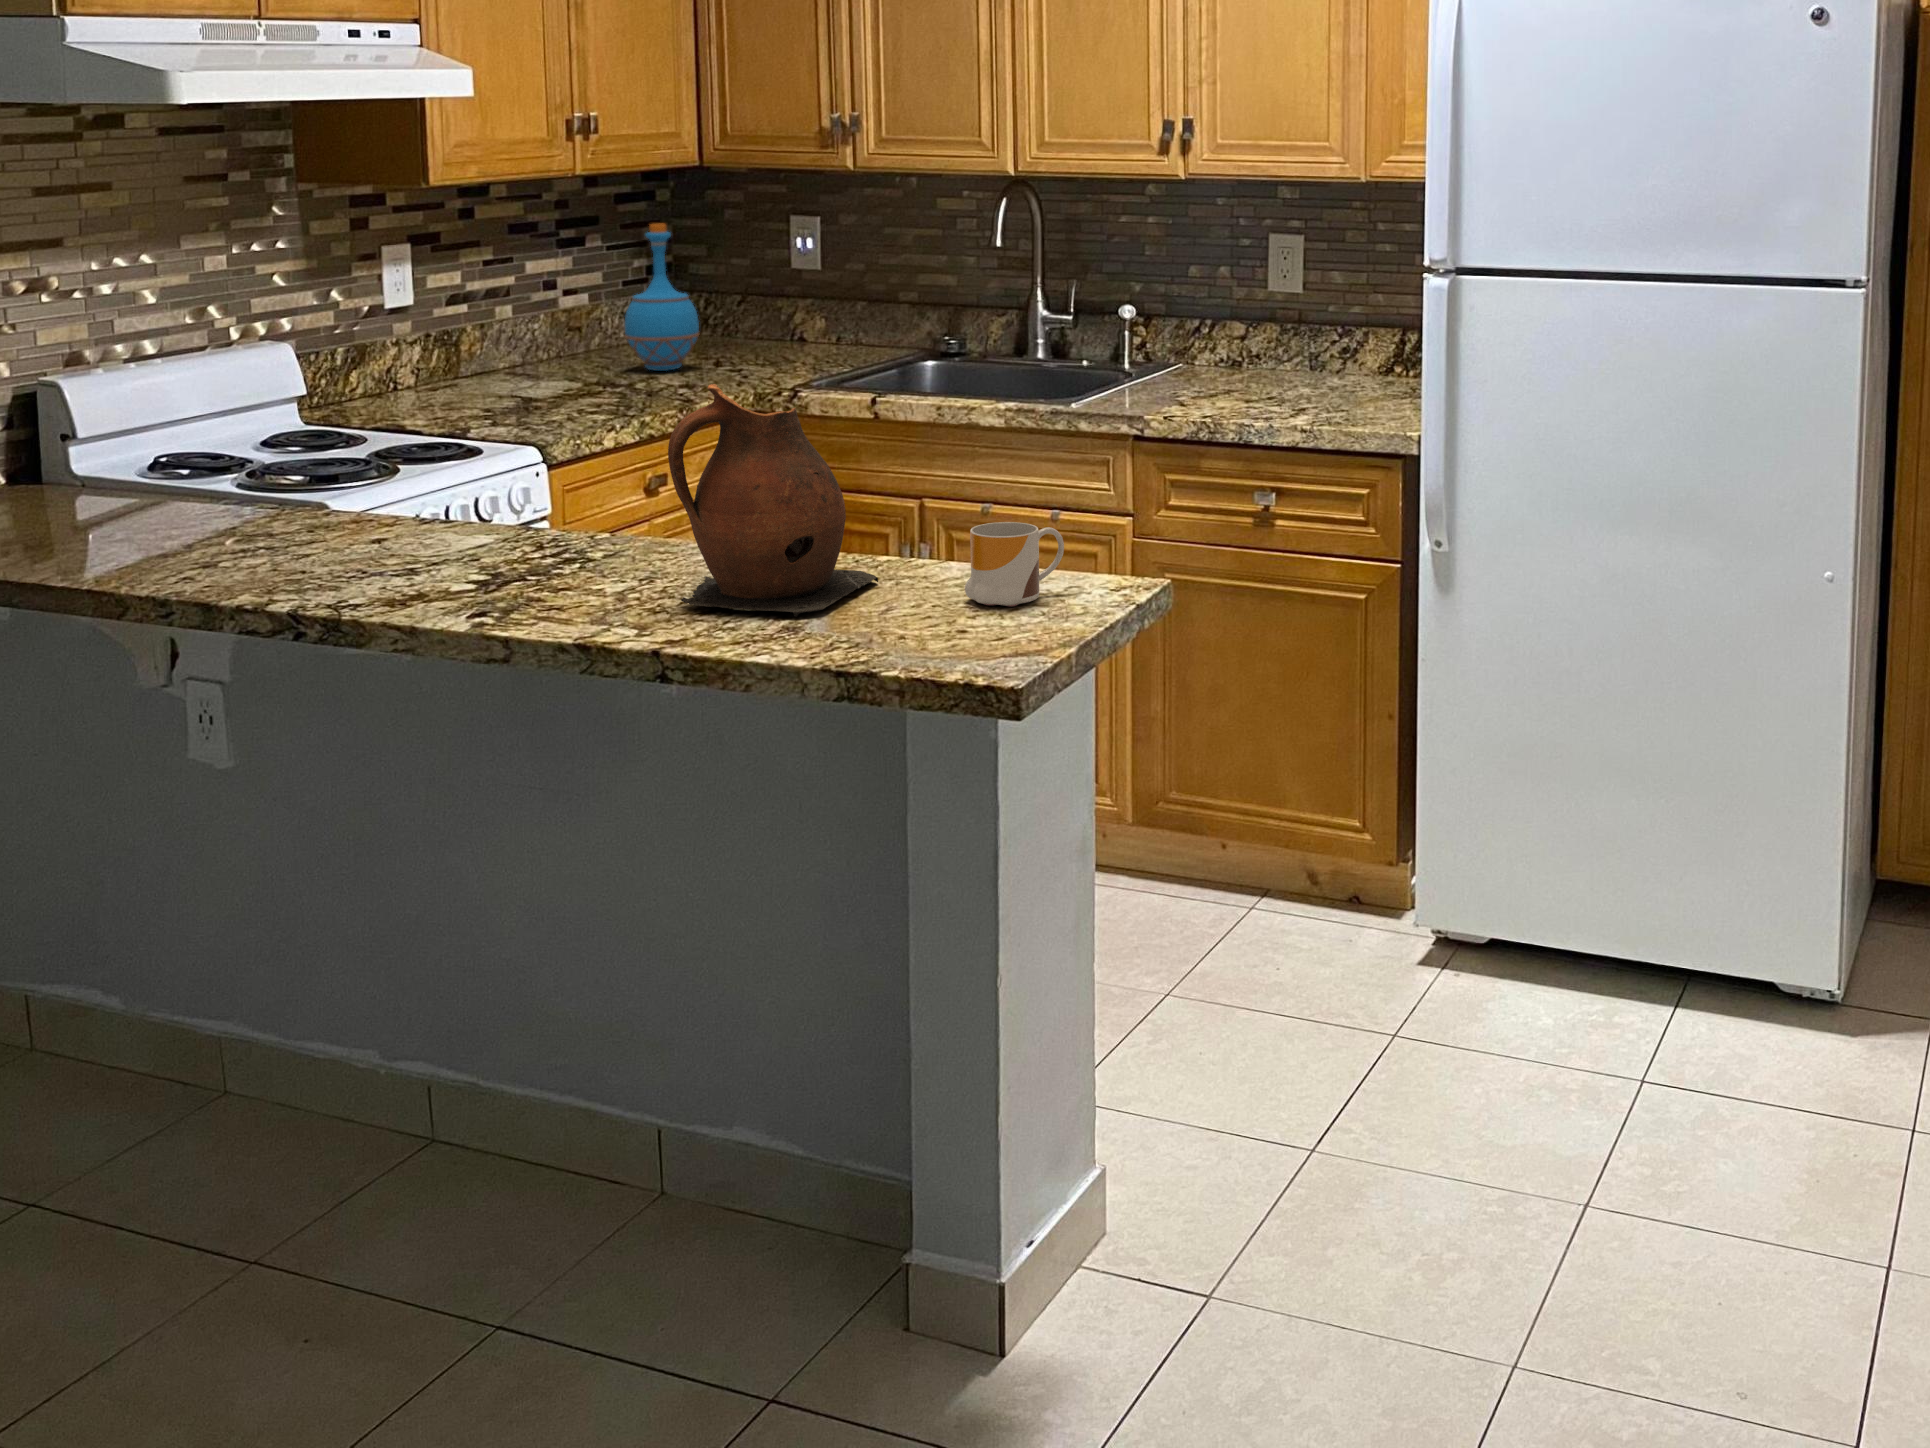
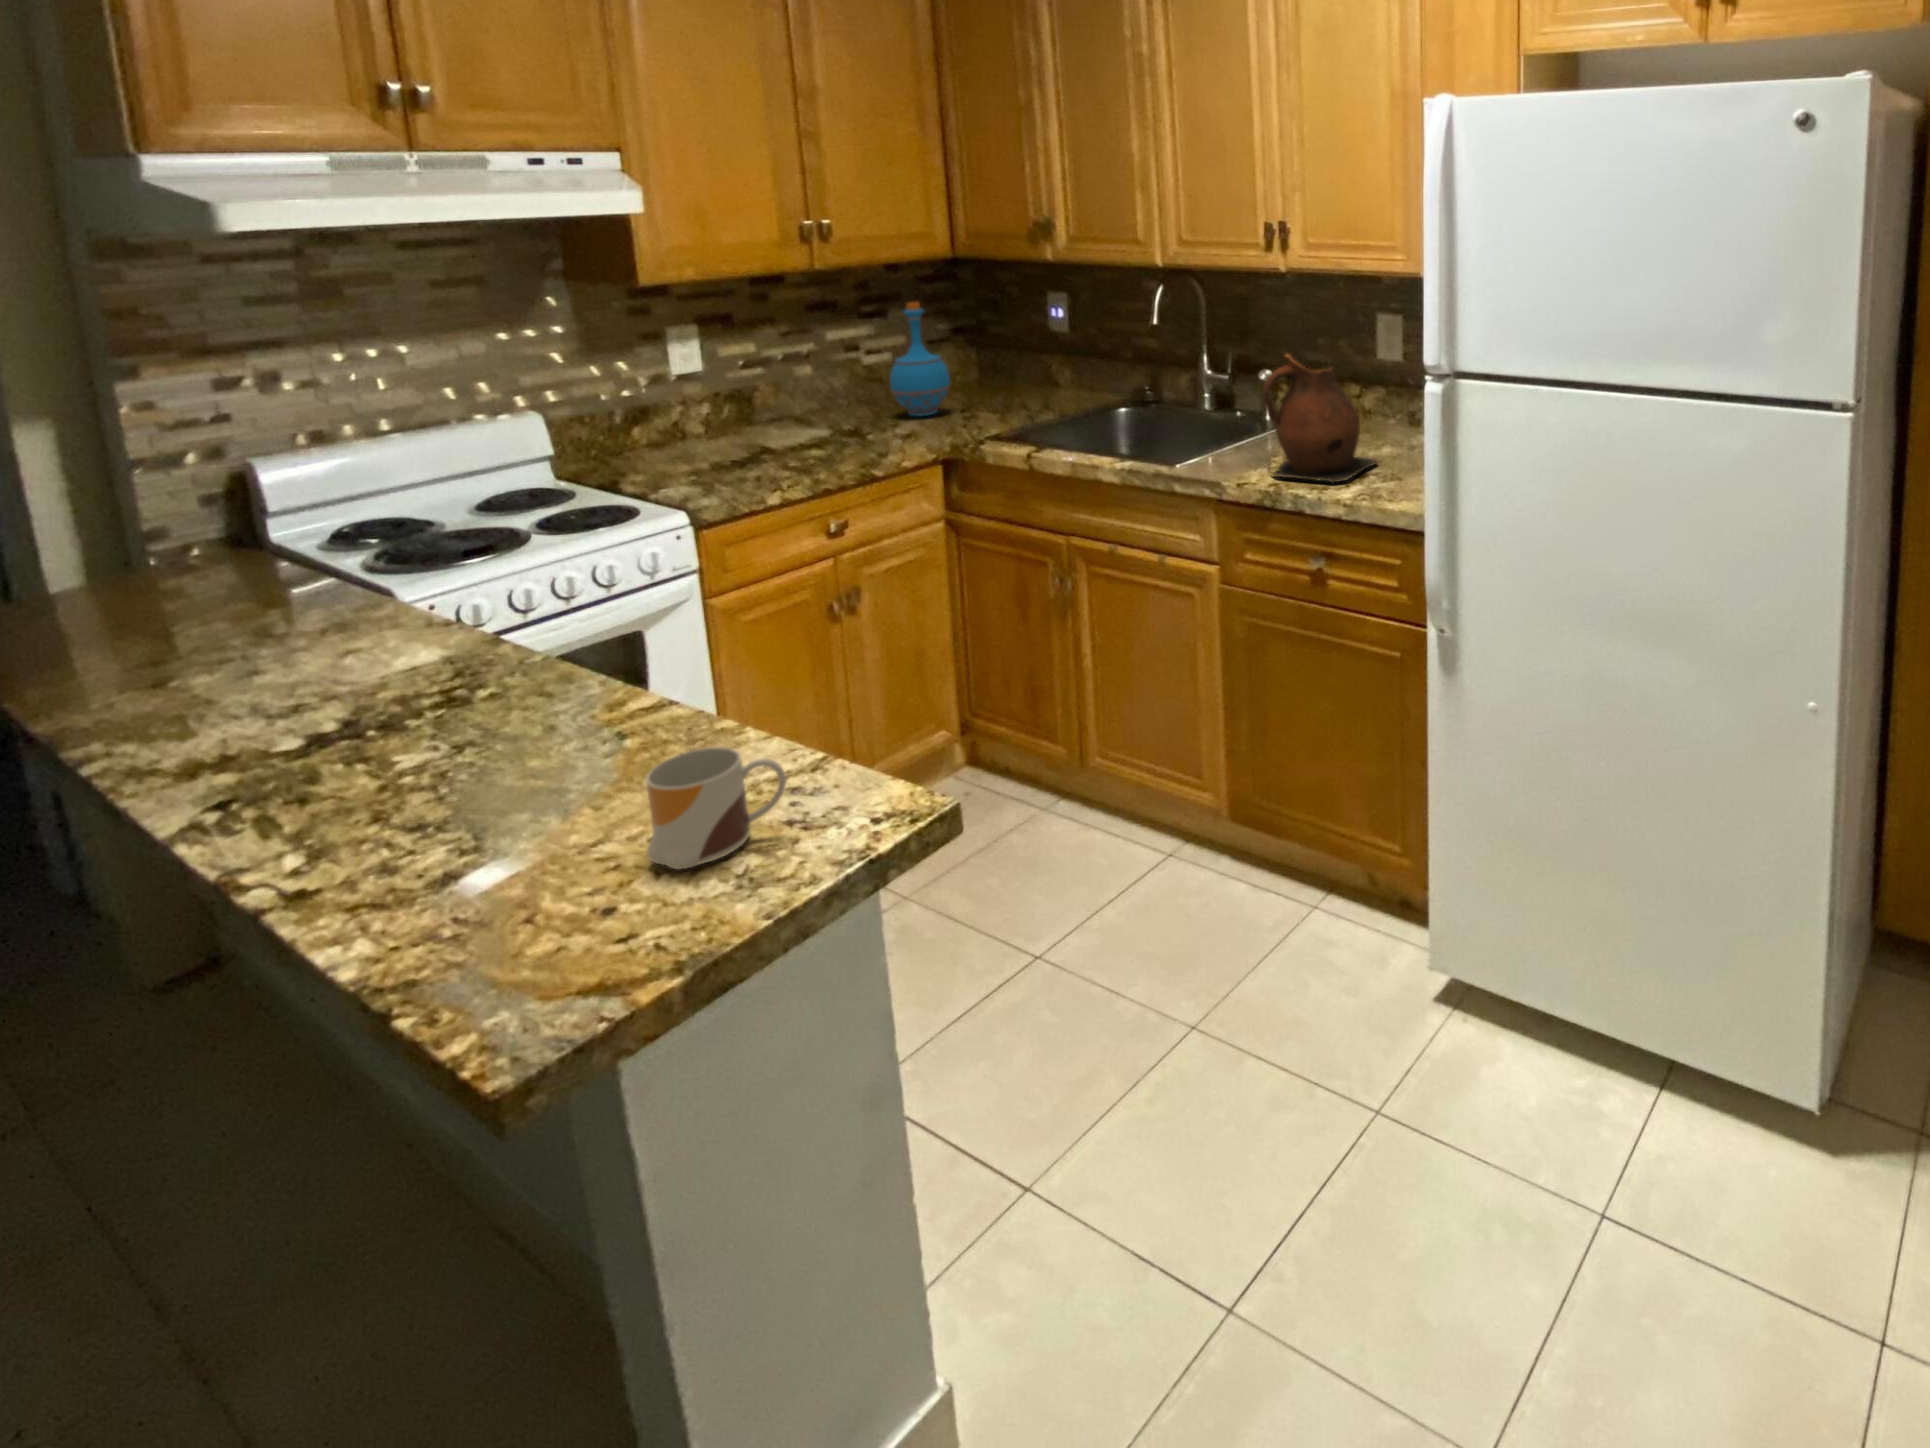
ceramic pitcher: present [668,384,878,617] -> present [1263,354,1376,483]

